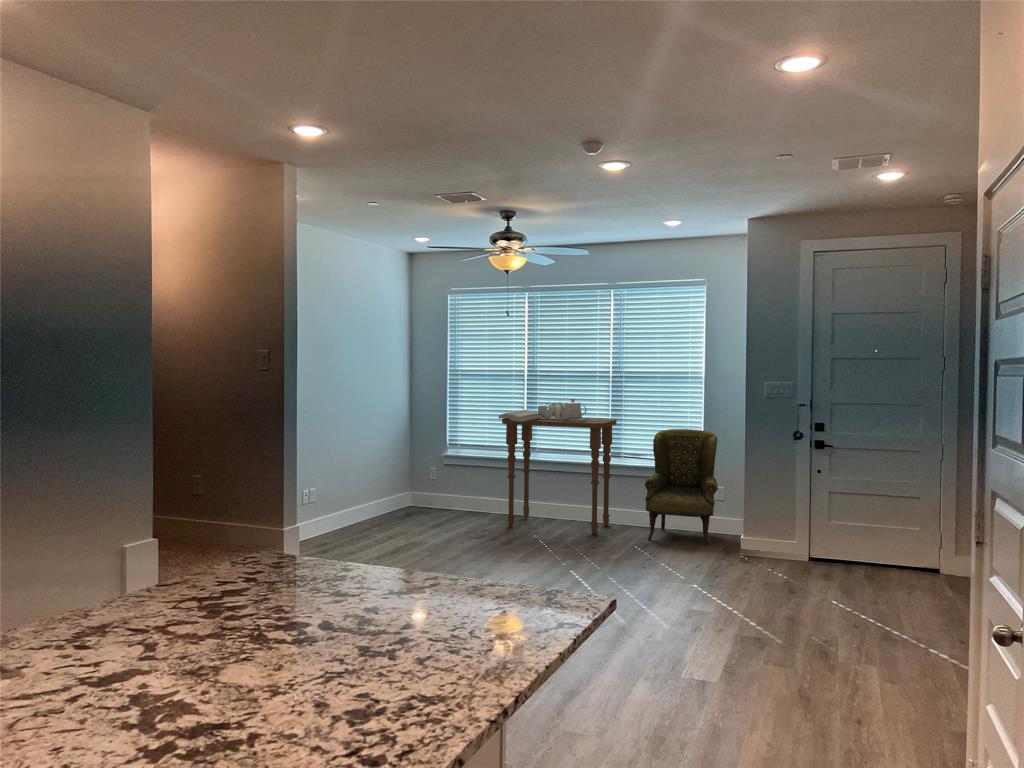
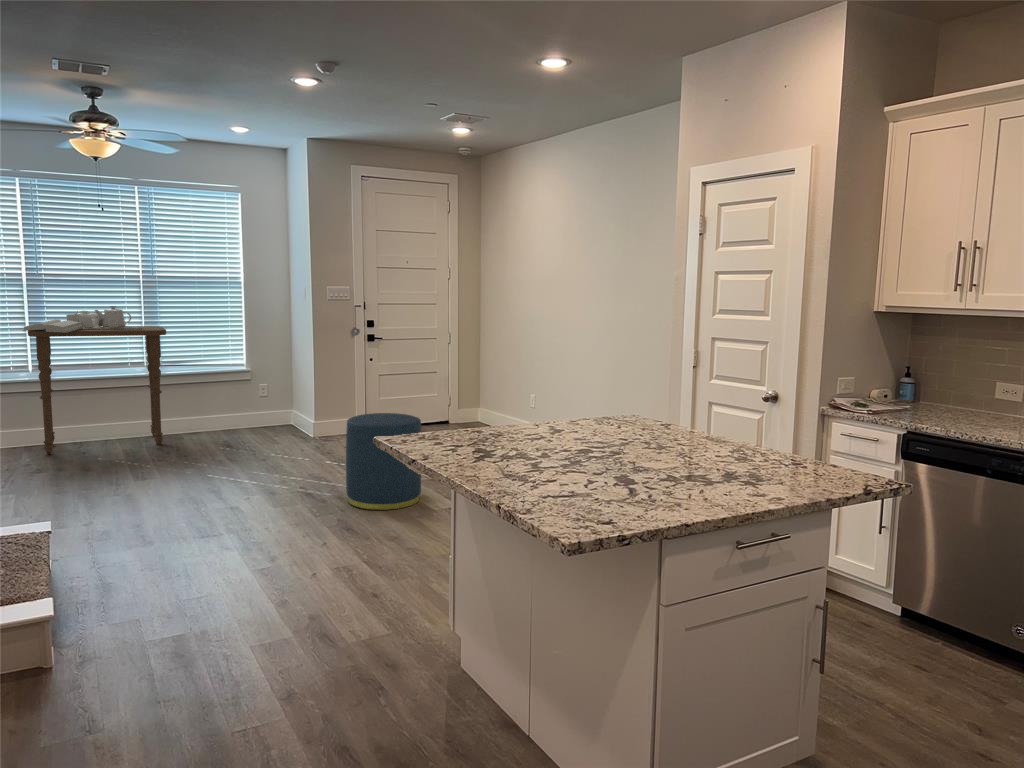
armchair: present [645,429,718,545] -> none [202,333,279,440]
ottoman: none [622,537,715,667] -> present [346,413,421,511]

